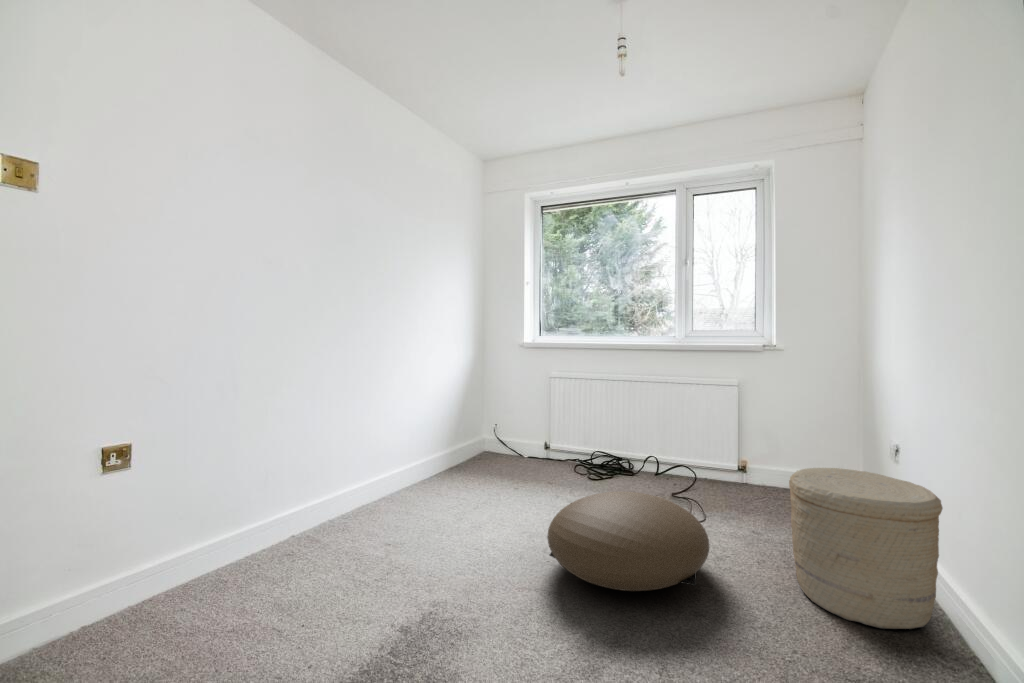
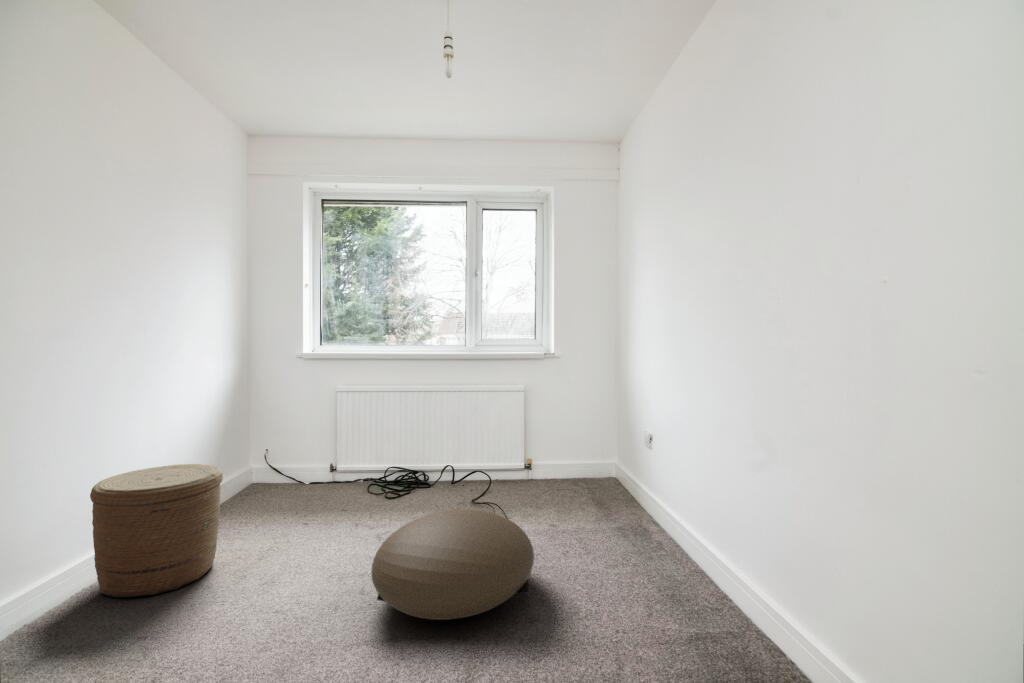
woven basket: present [789,468,943,629] -> present [90,464,223,597]

